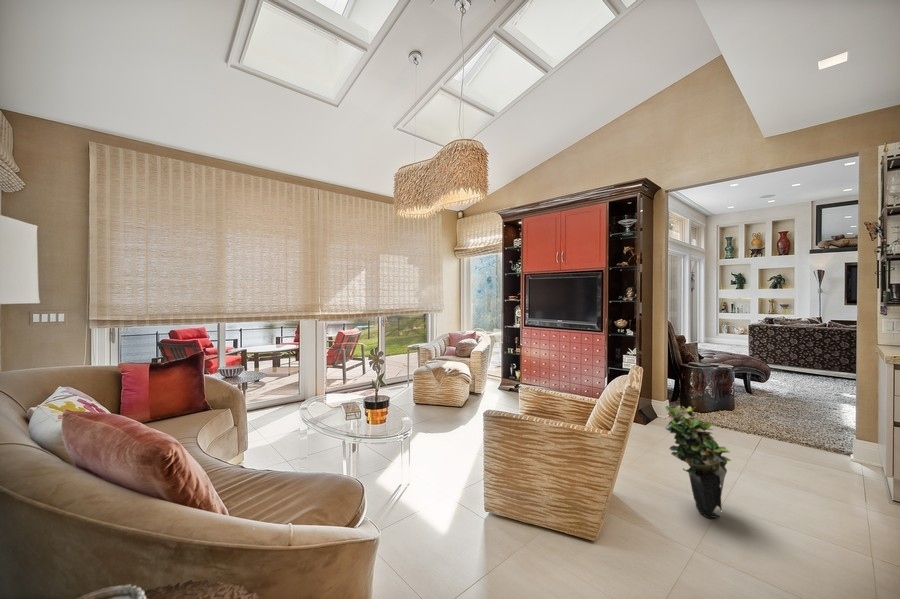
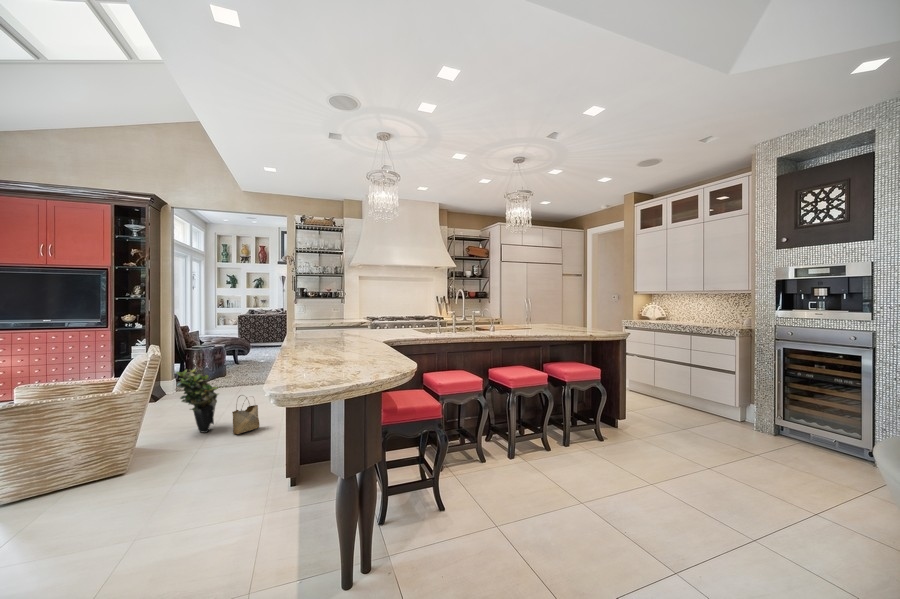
woven basket: none [758,482,820,565] -> present [232,395,259,434]

